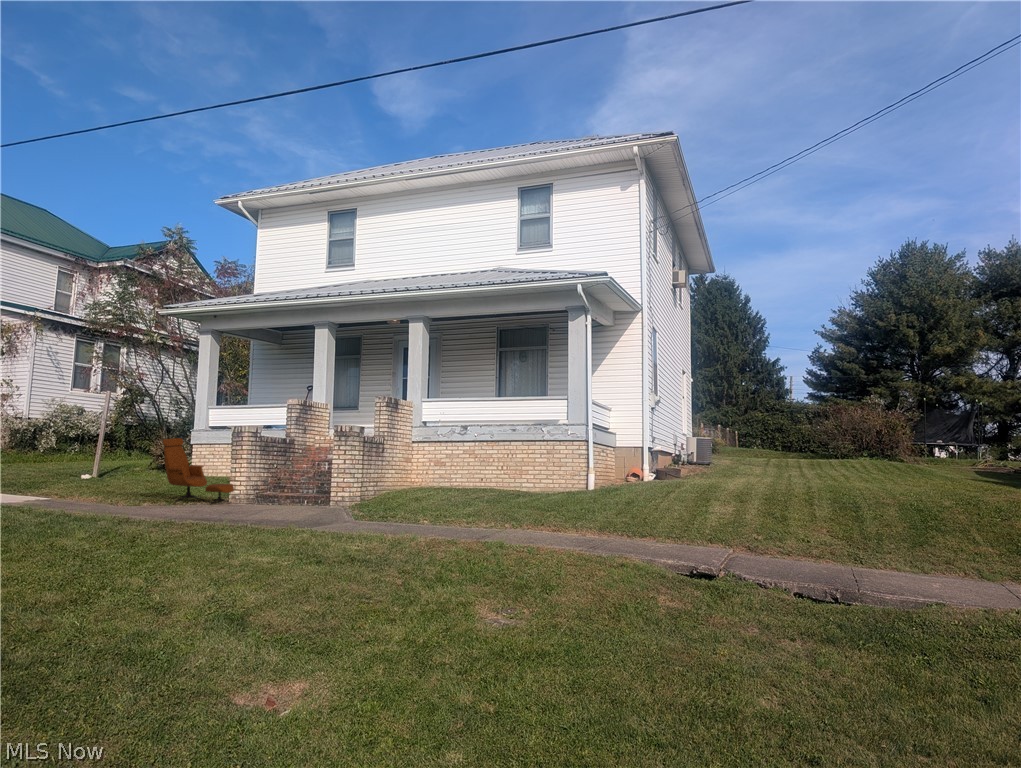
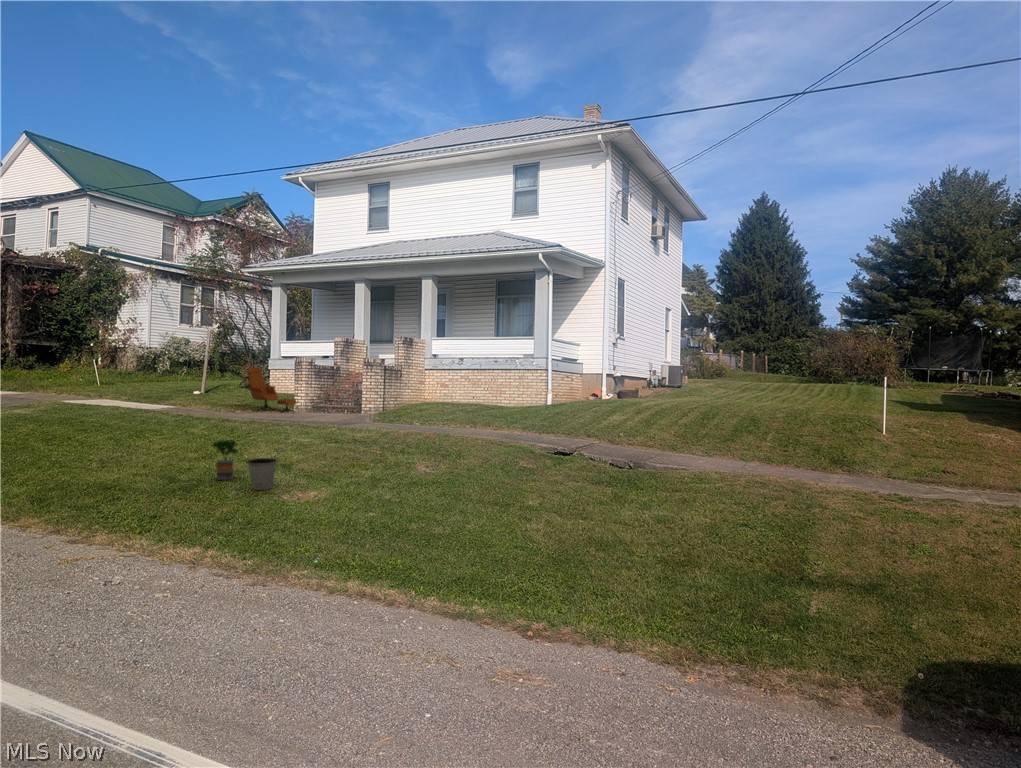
potted tree: none [95,560,151,642] -> present [213,440,239,480]
bucket: none [165,599,228,667] -> present [247,458,277,490]

